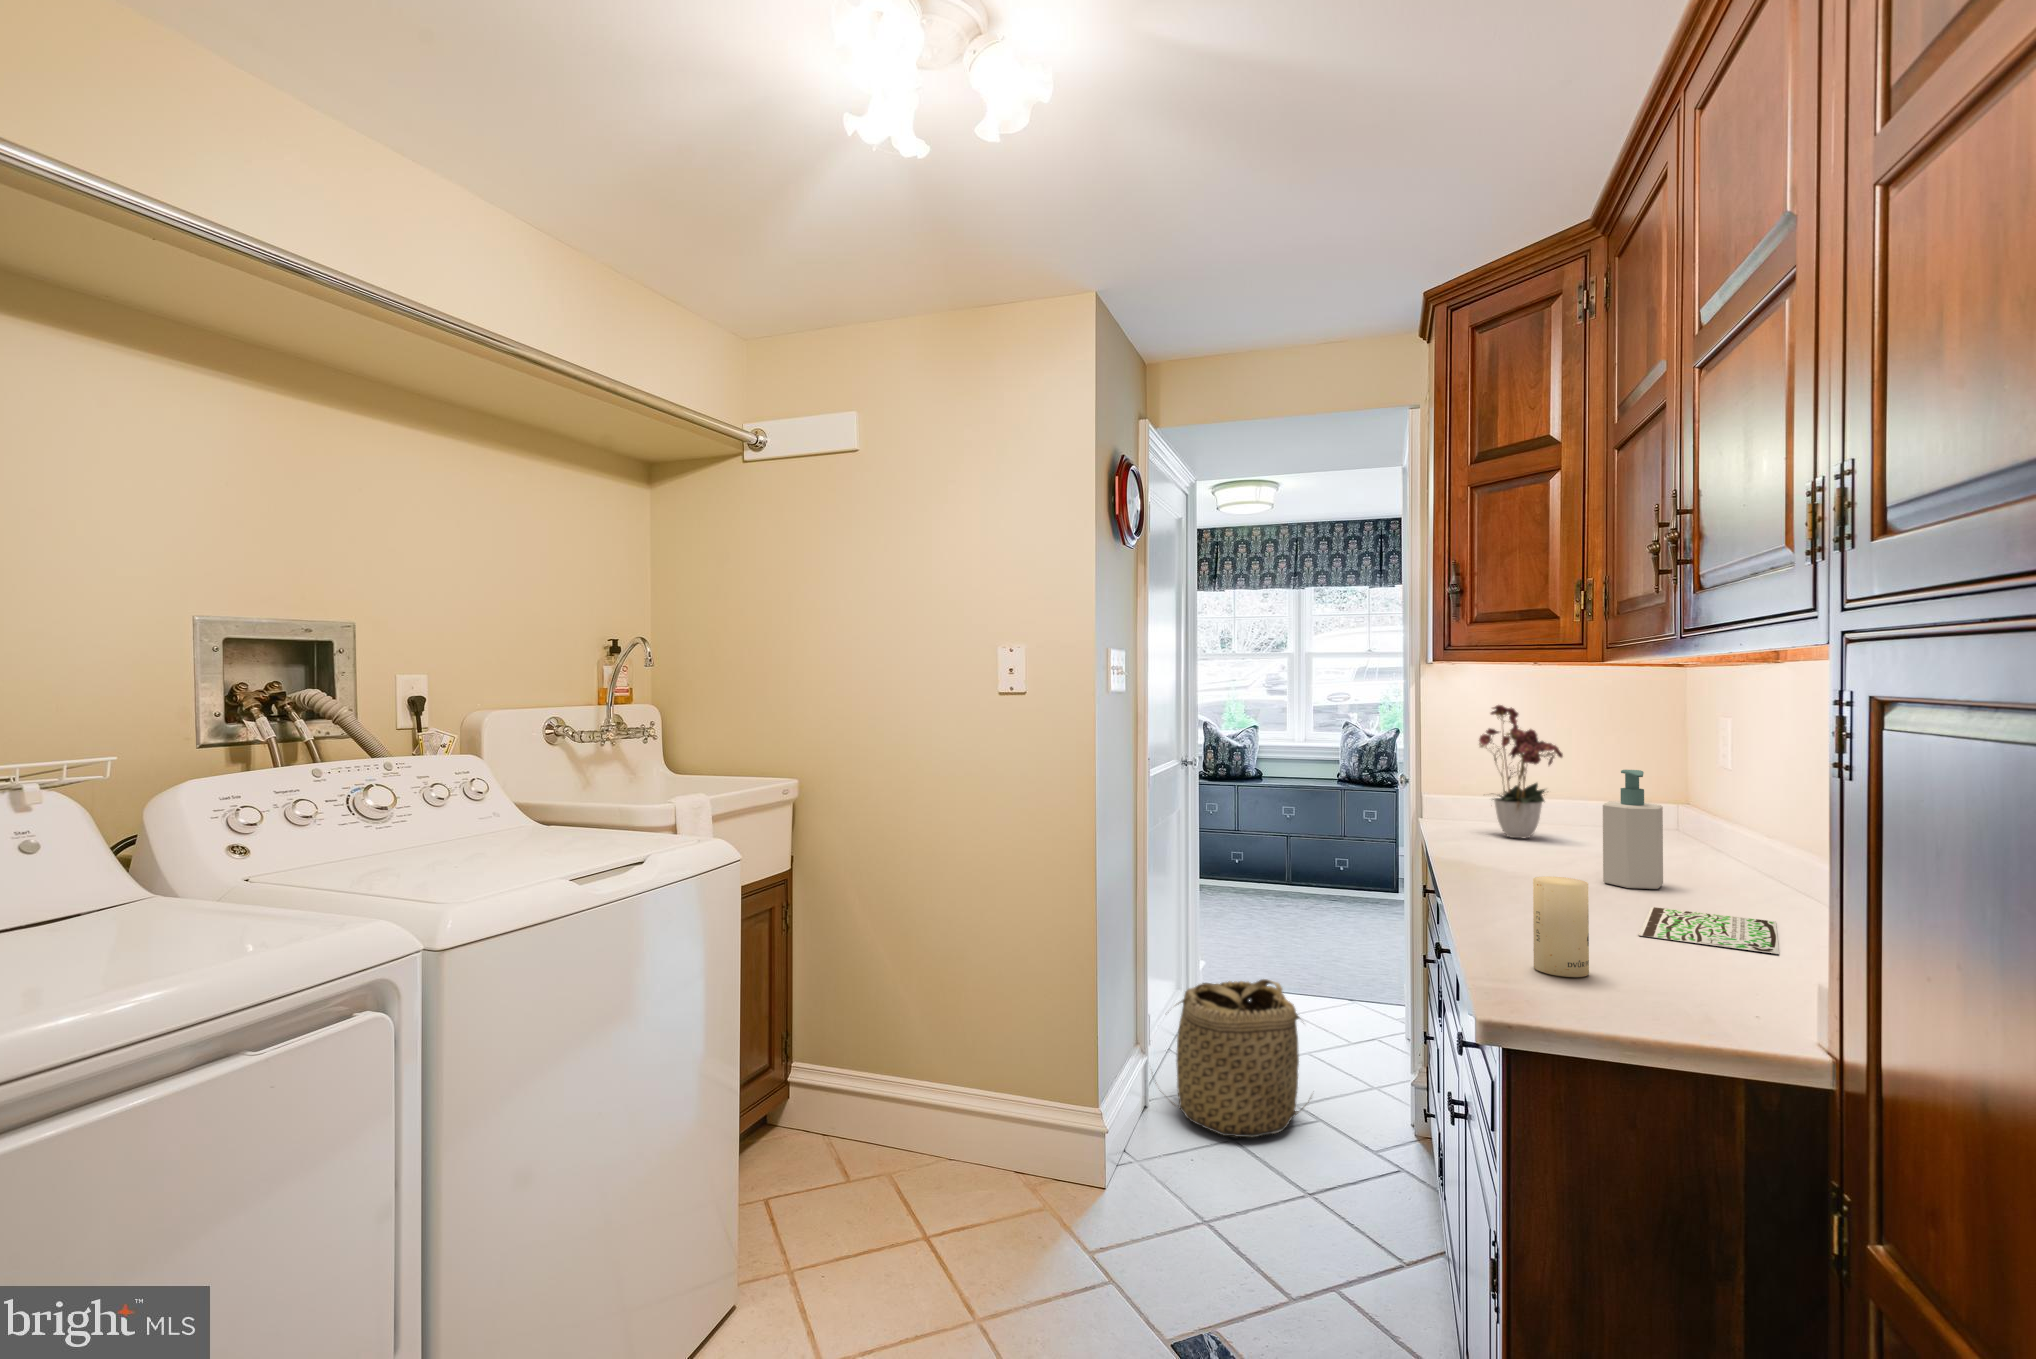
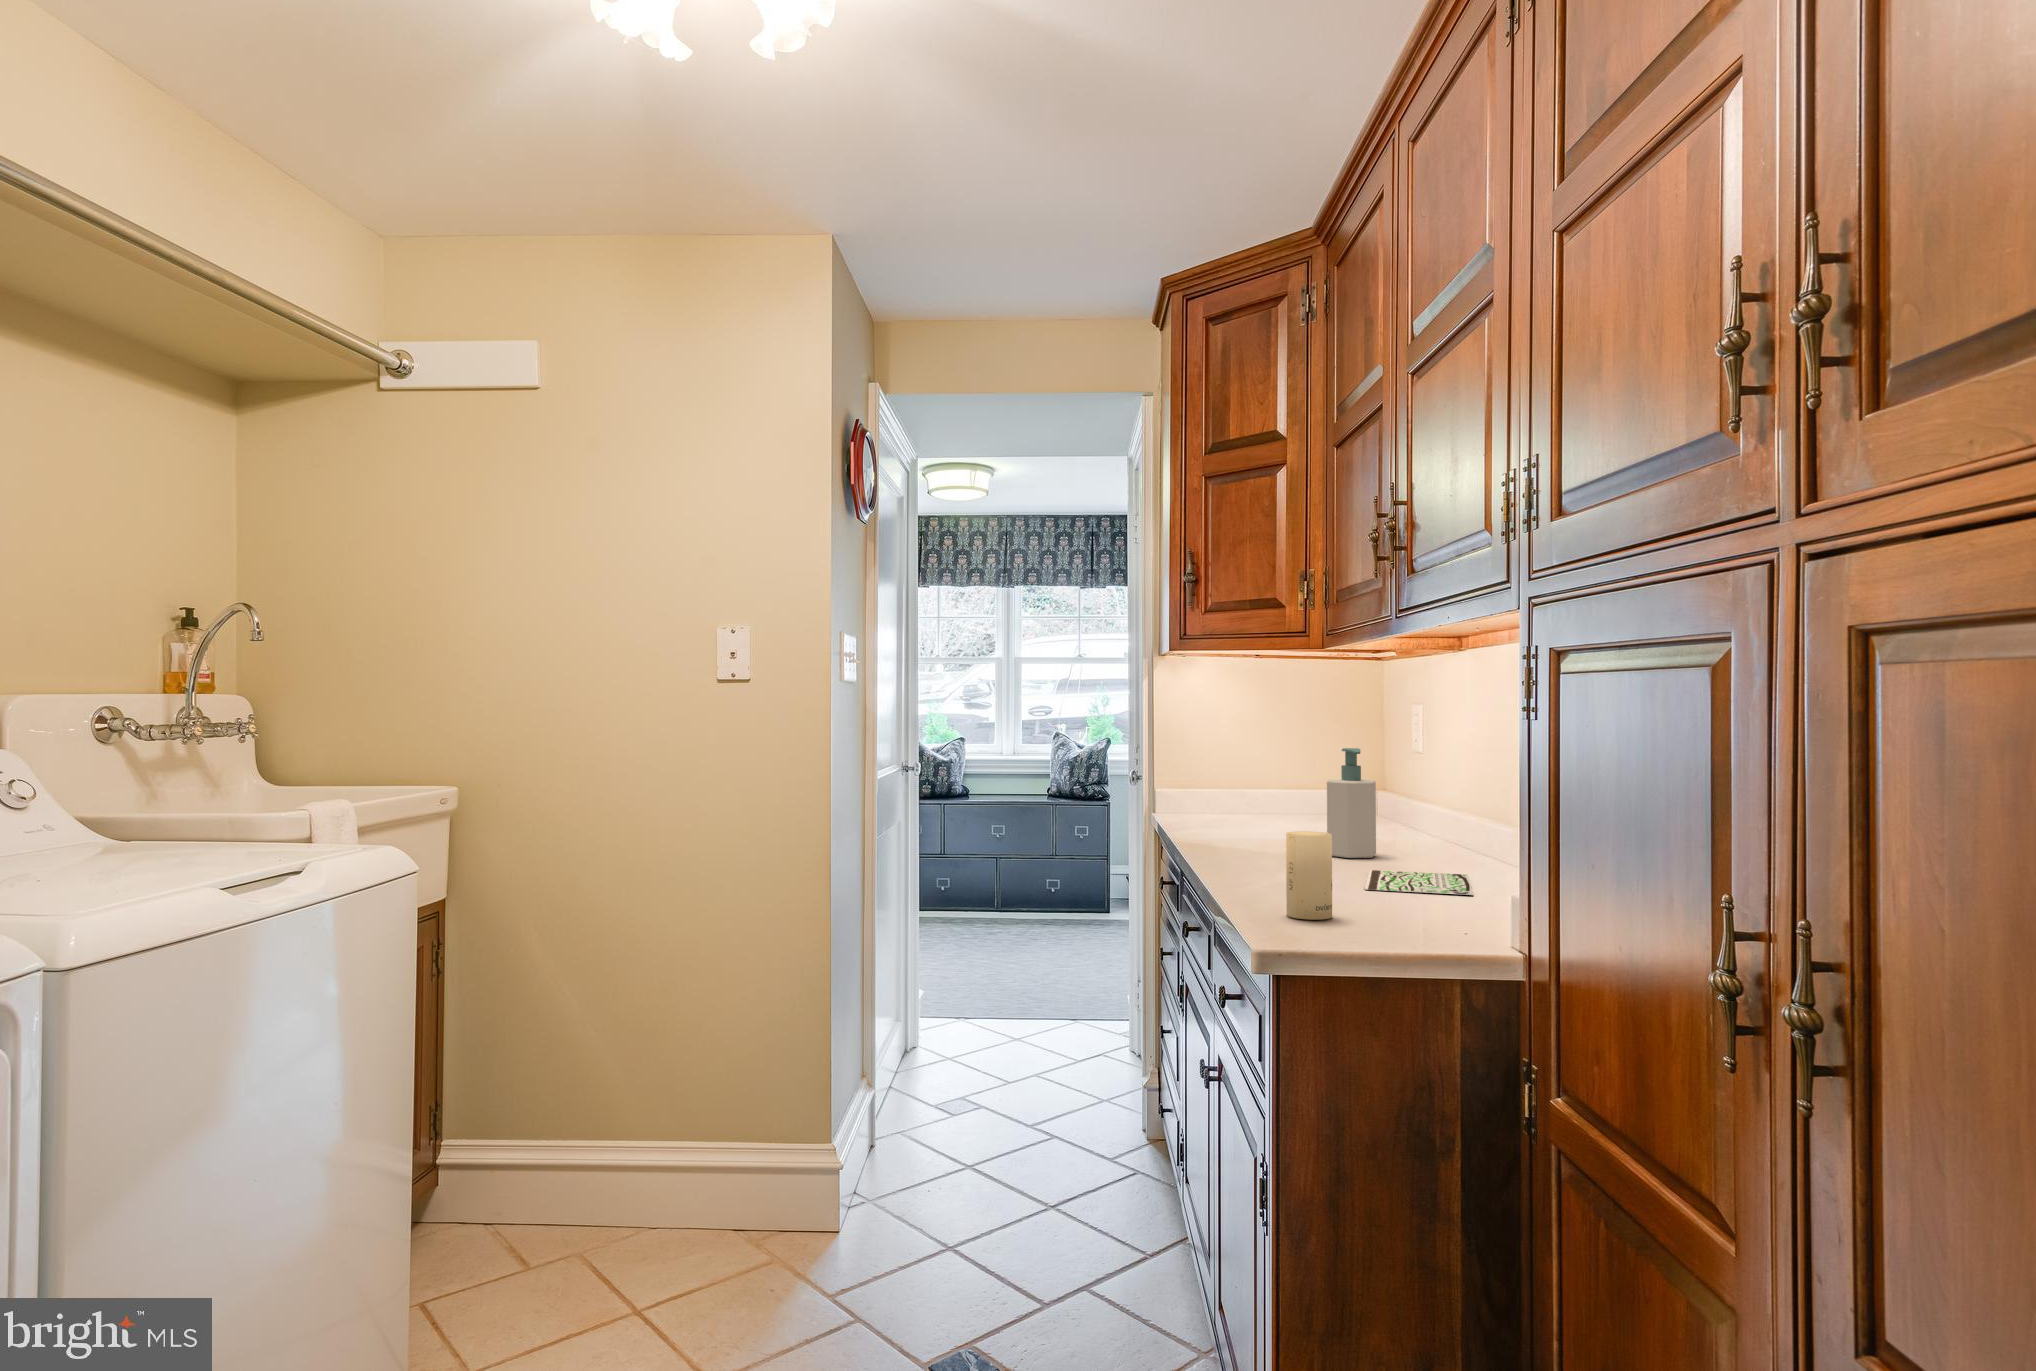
flower arrangement: present [1479,705,1563,839] -> none [1204,689,1293,827]
basket: present [1155,979,1300,1137] -> none [876,992,1052,1162]

